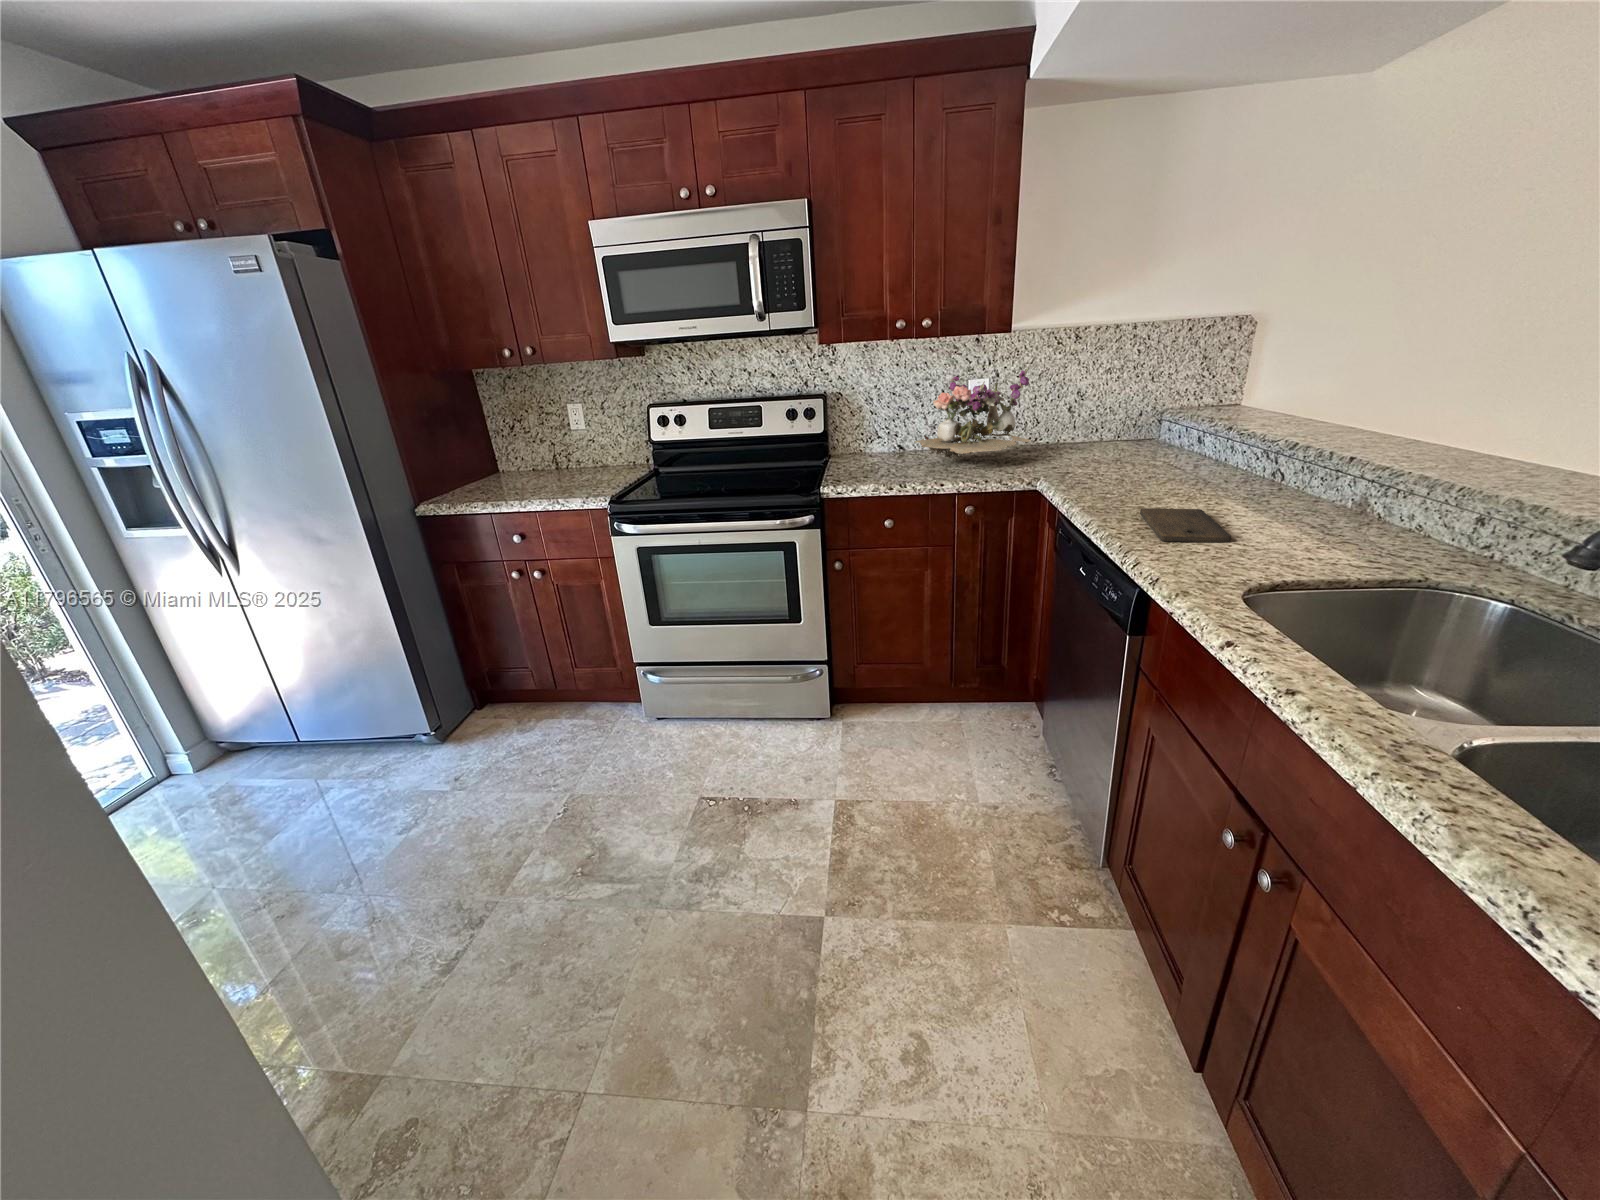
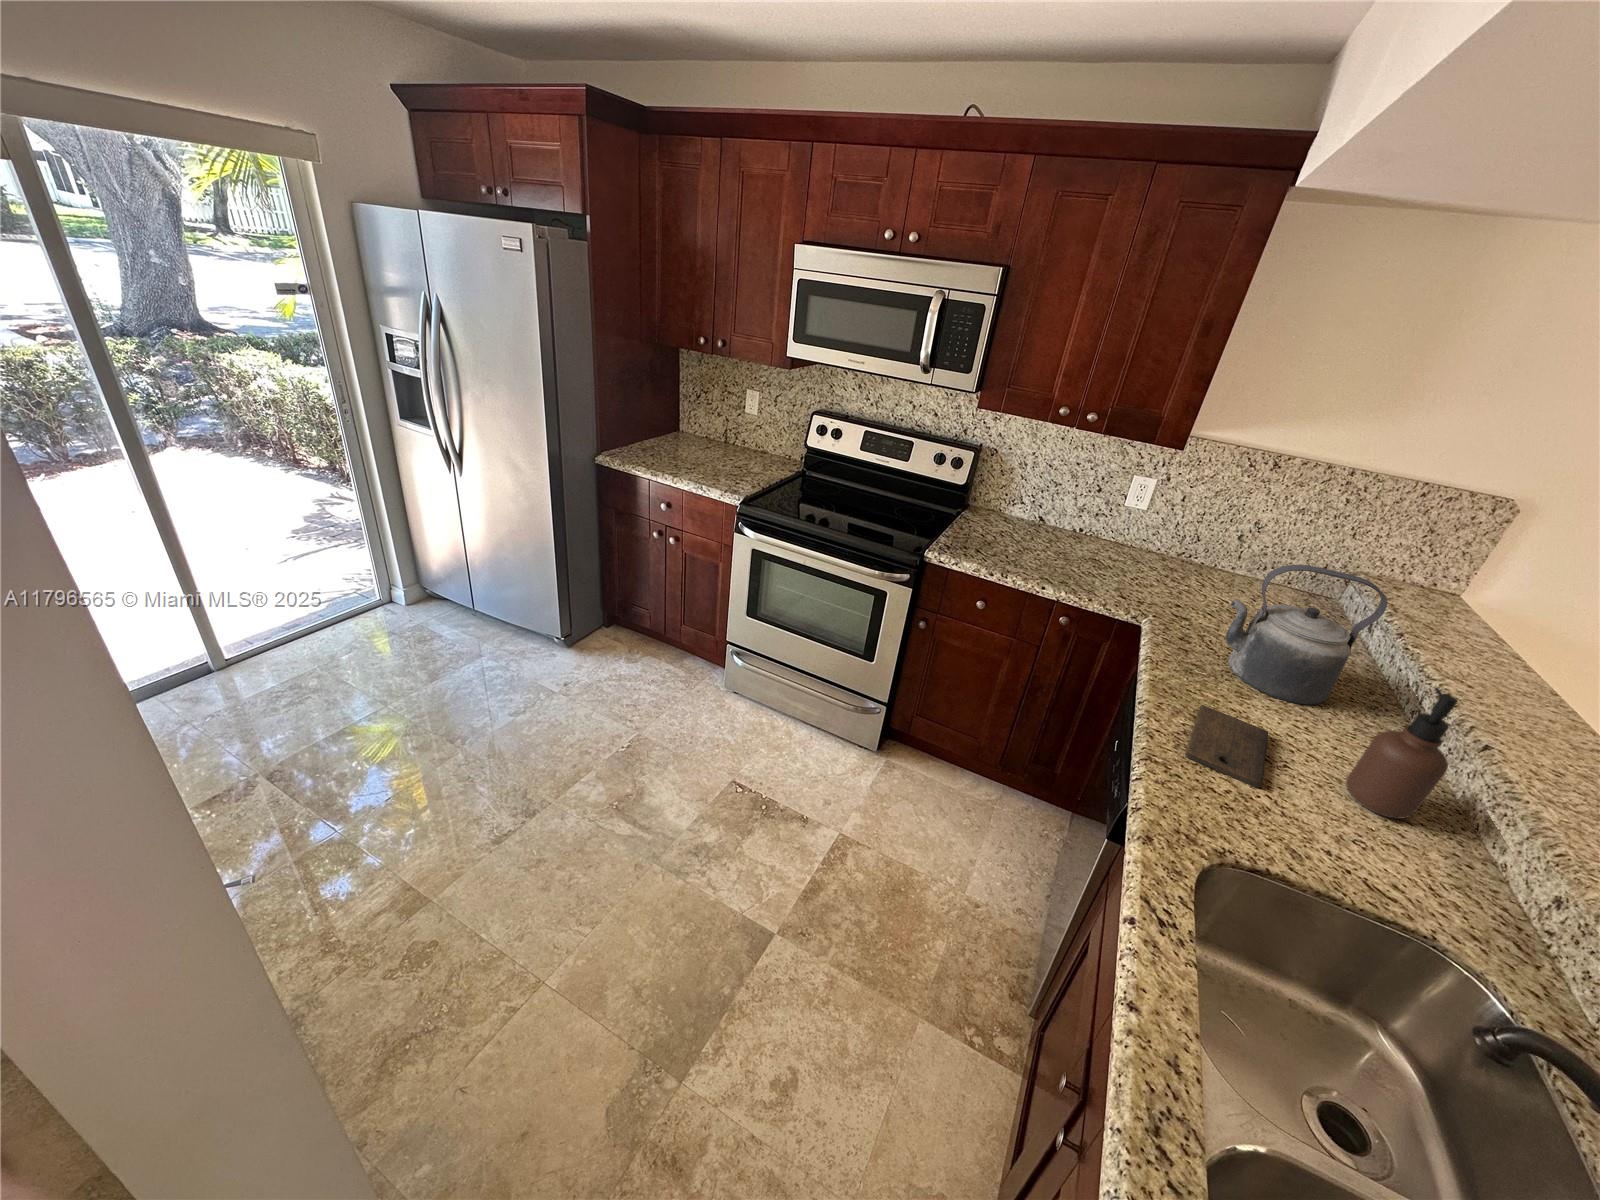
flower arrangement: present [915,368,1031,461] -> none [1045,475,1192,571]
kettle: none [1117,372,1232,495] -> present [1226,565,1387,705]
soap dispenser: none [1280,408,1354,531] -> present [1346,687,1458,819]

